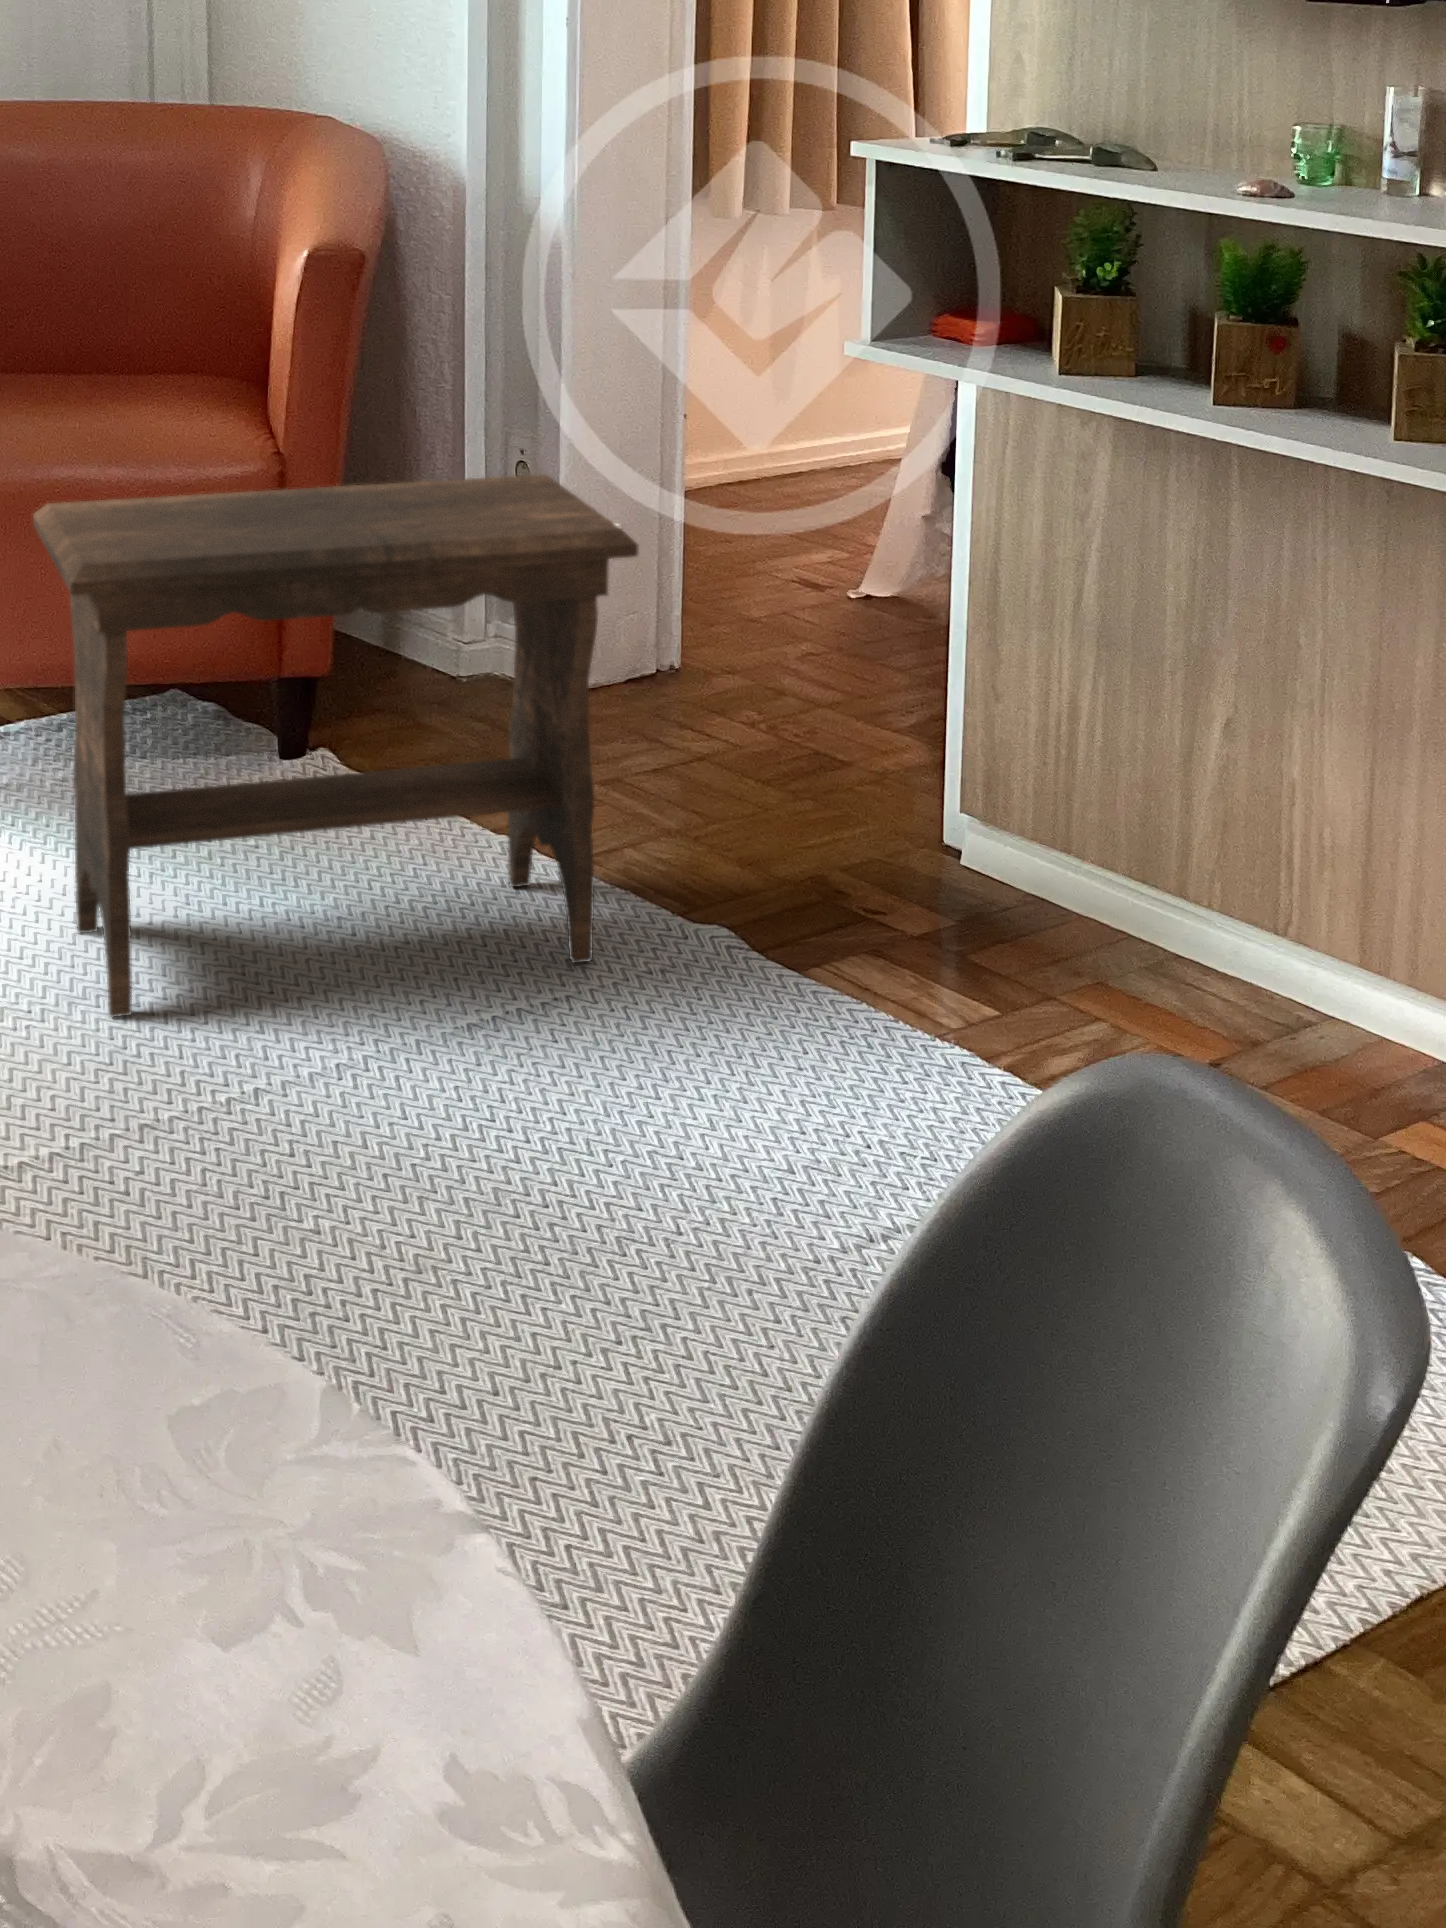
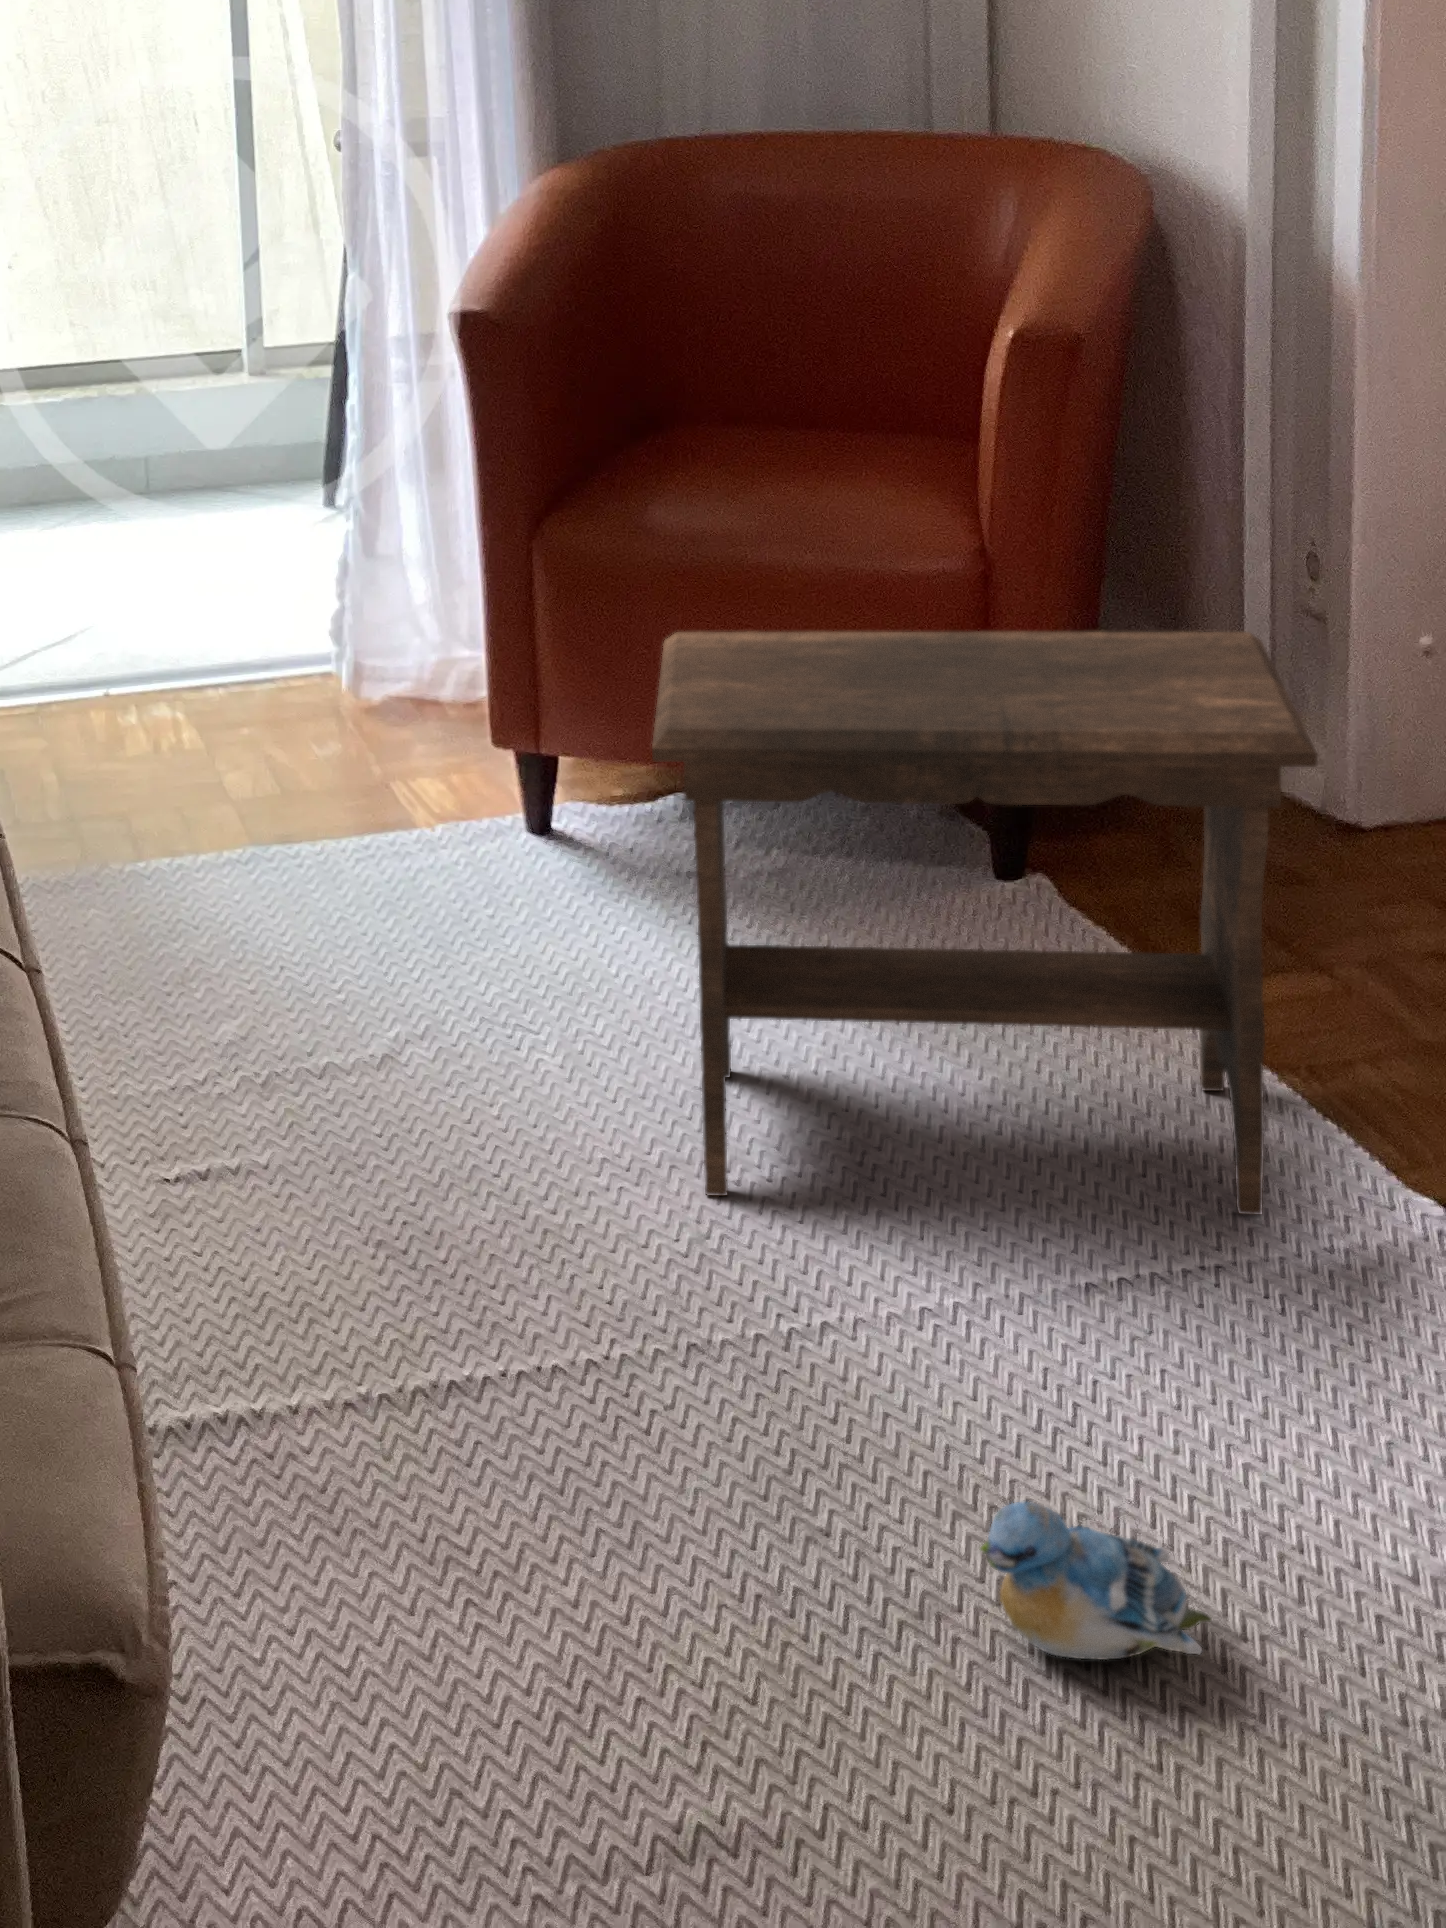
plush toy: none [478,1137,663,1267] -> present [980,1502,1211,1660]

